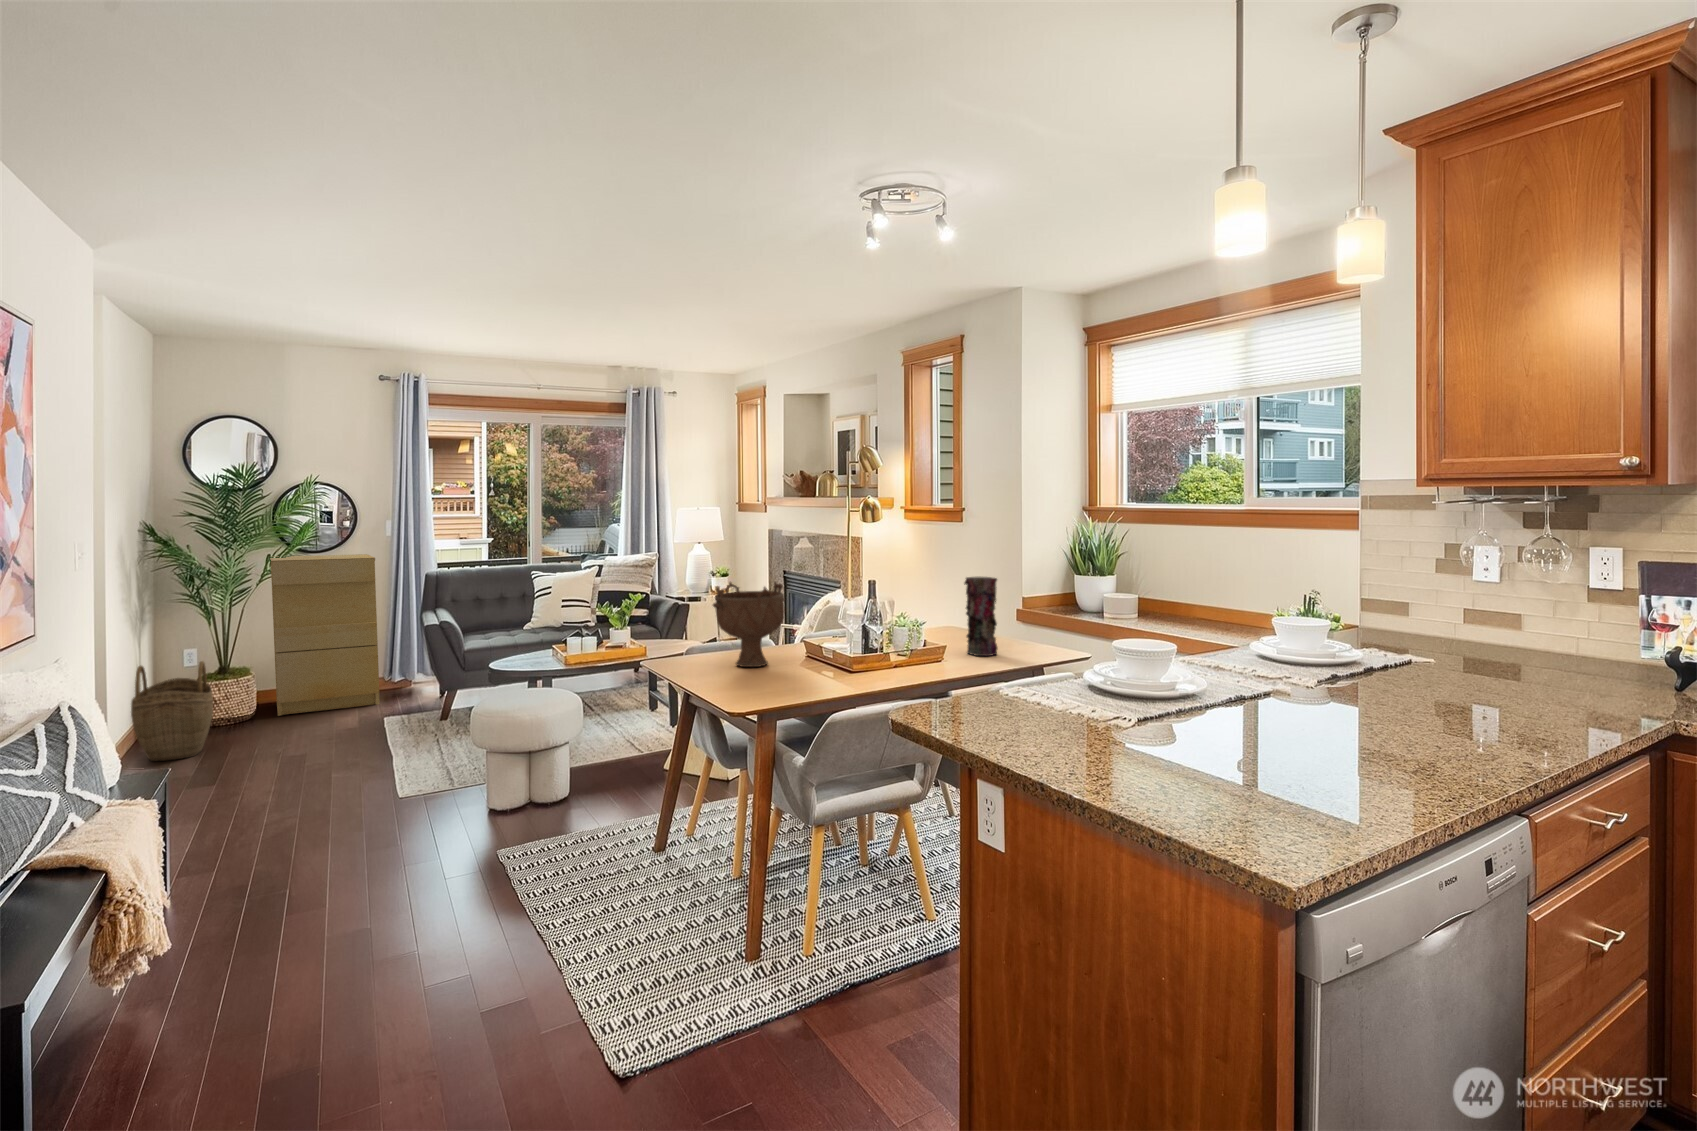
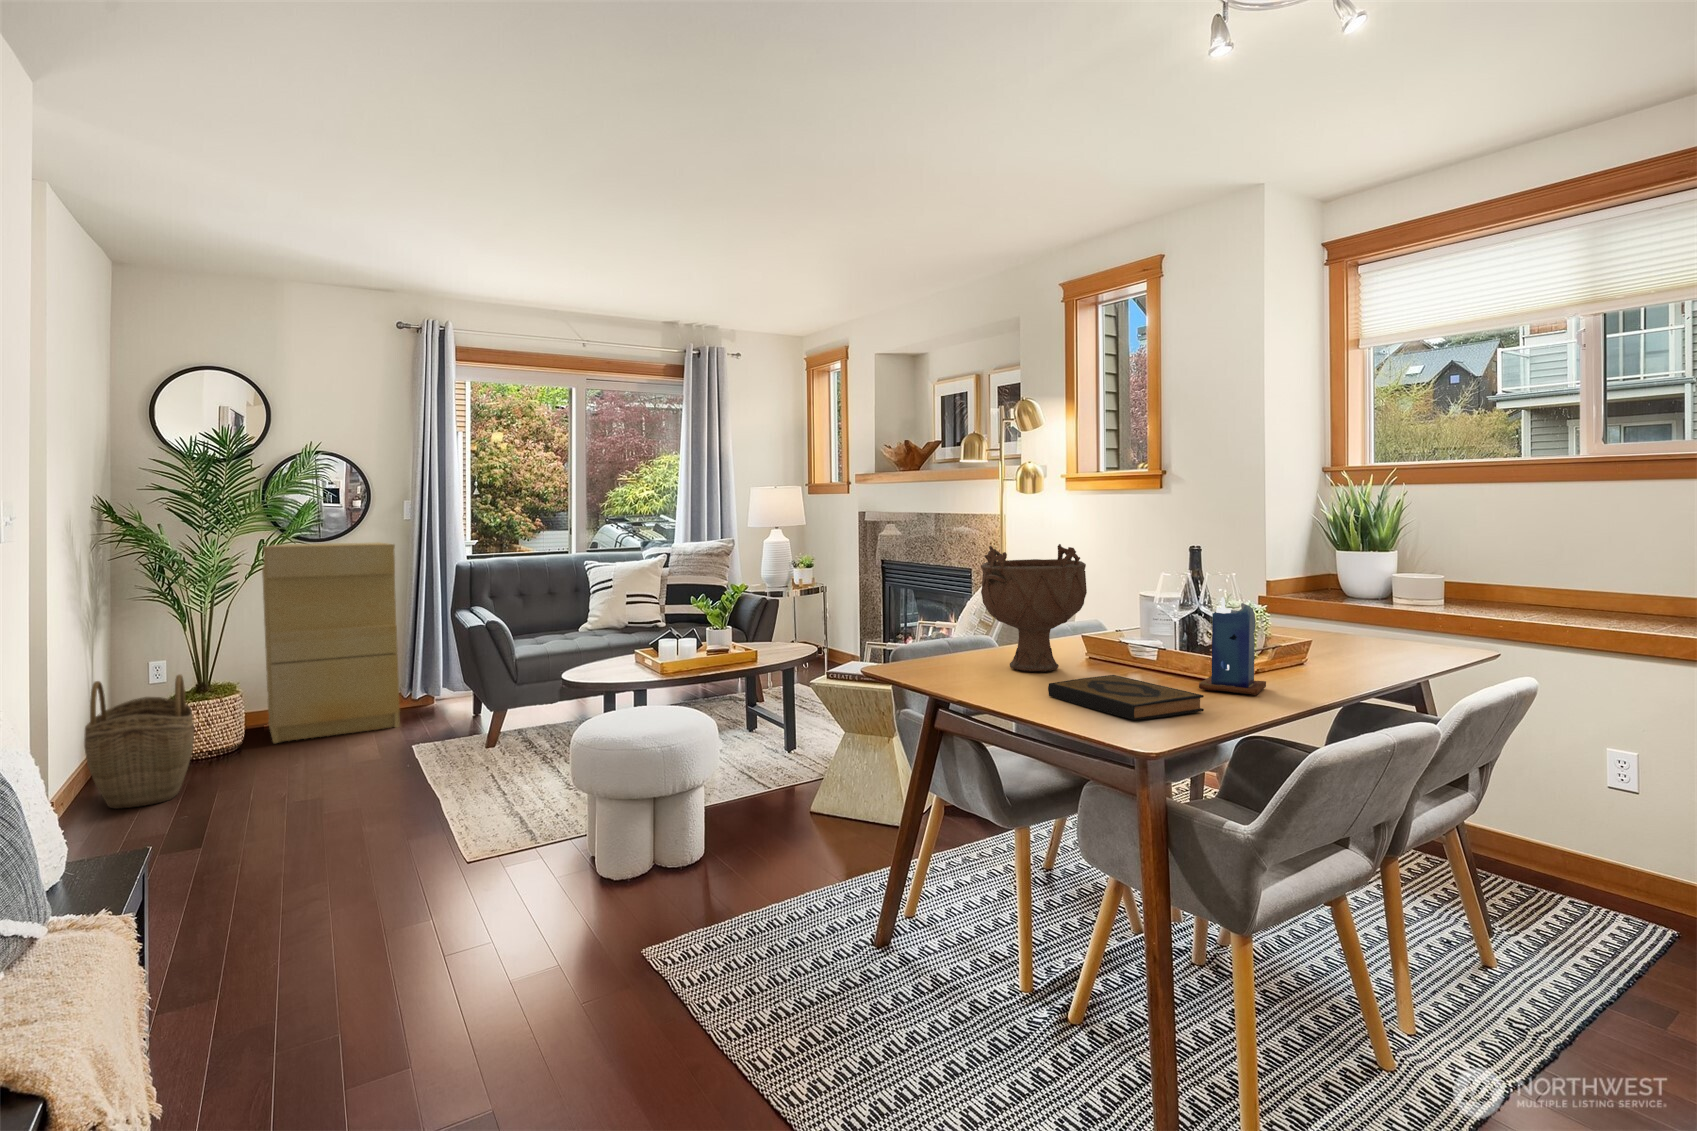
vase: present [964,577,998,656] -> none [1305,540,1357,653]
candle: none [831,621,877,684] -> present [1199,597,1266,695]
hardback book: none [727,670,804,698] -> present [1048,675,1204,720]

